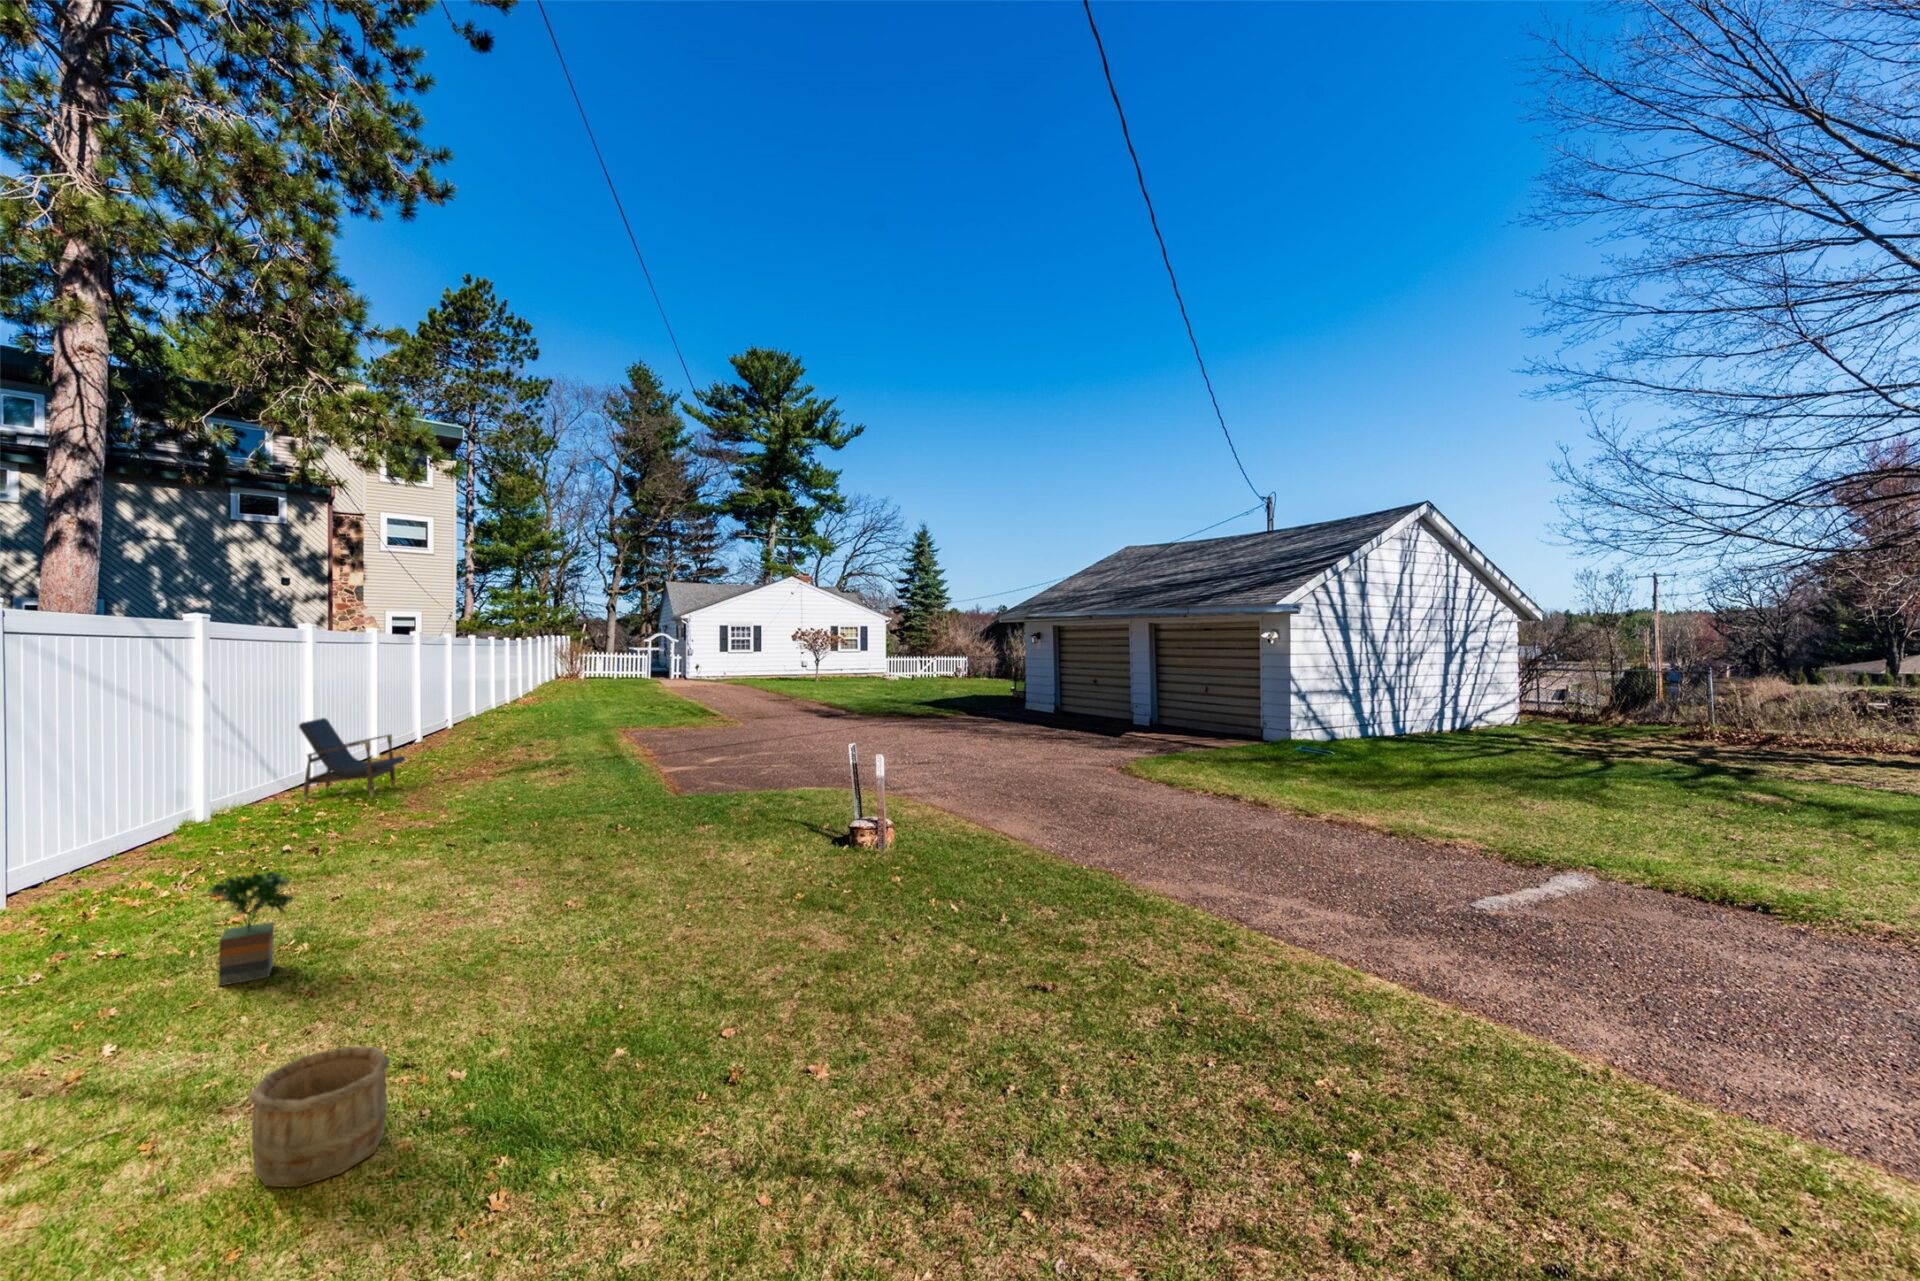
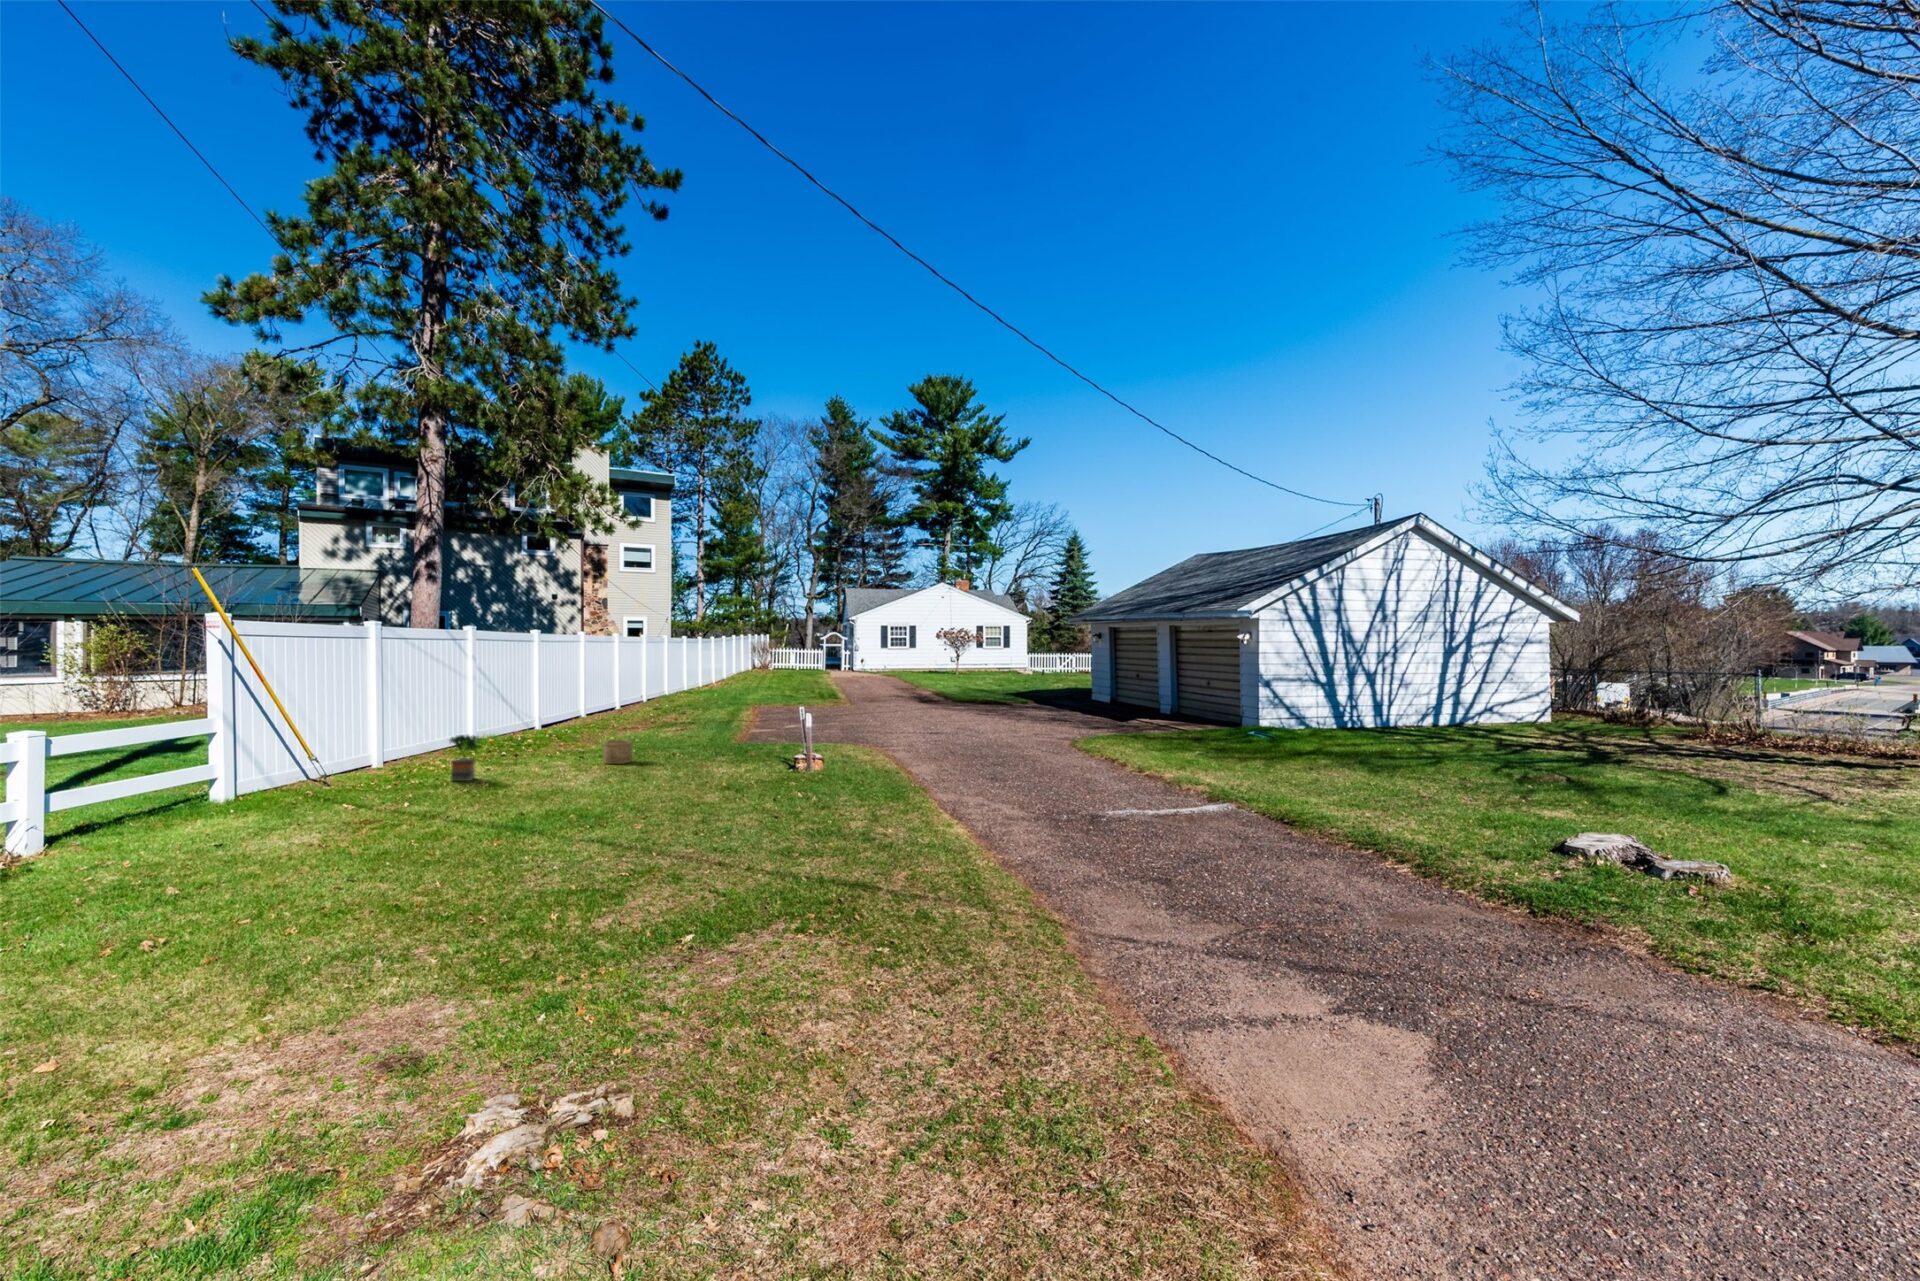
lounge chair: present [299,718,405,801] -> none [525,680,584,729]
wooden bucket: present [248,1047,389,1187] -> present [603,740,632,764]

